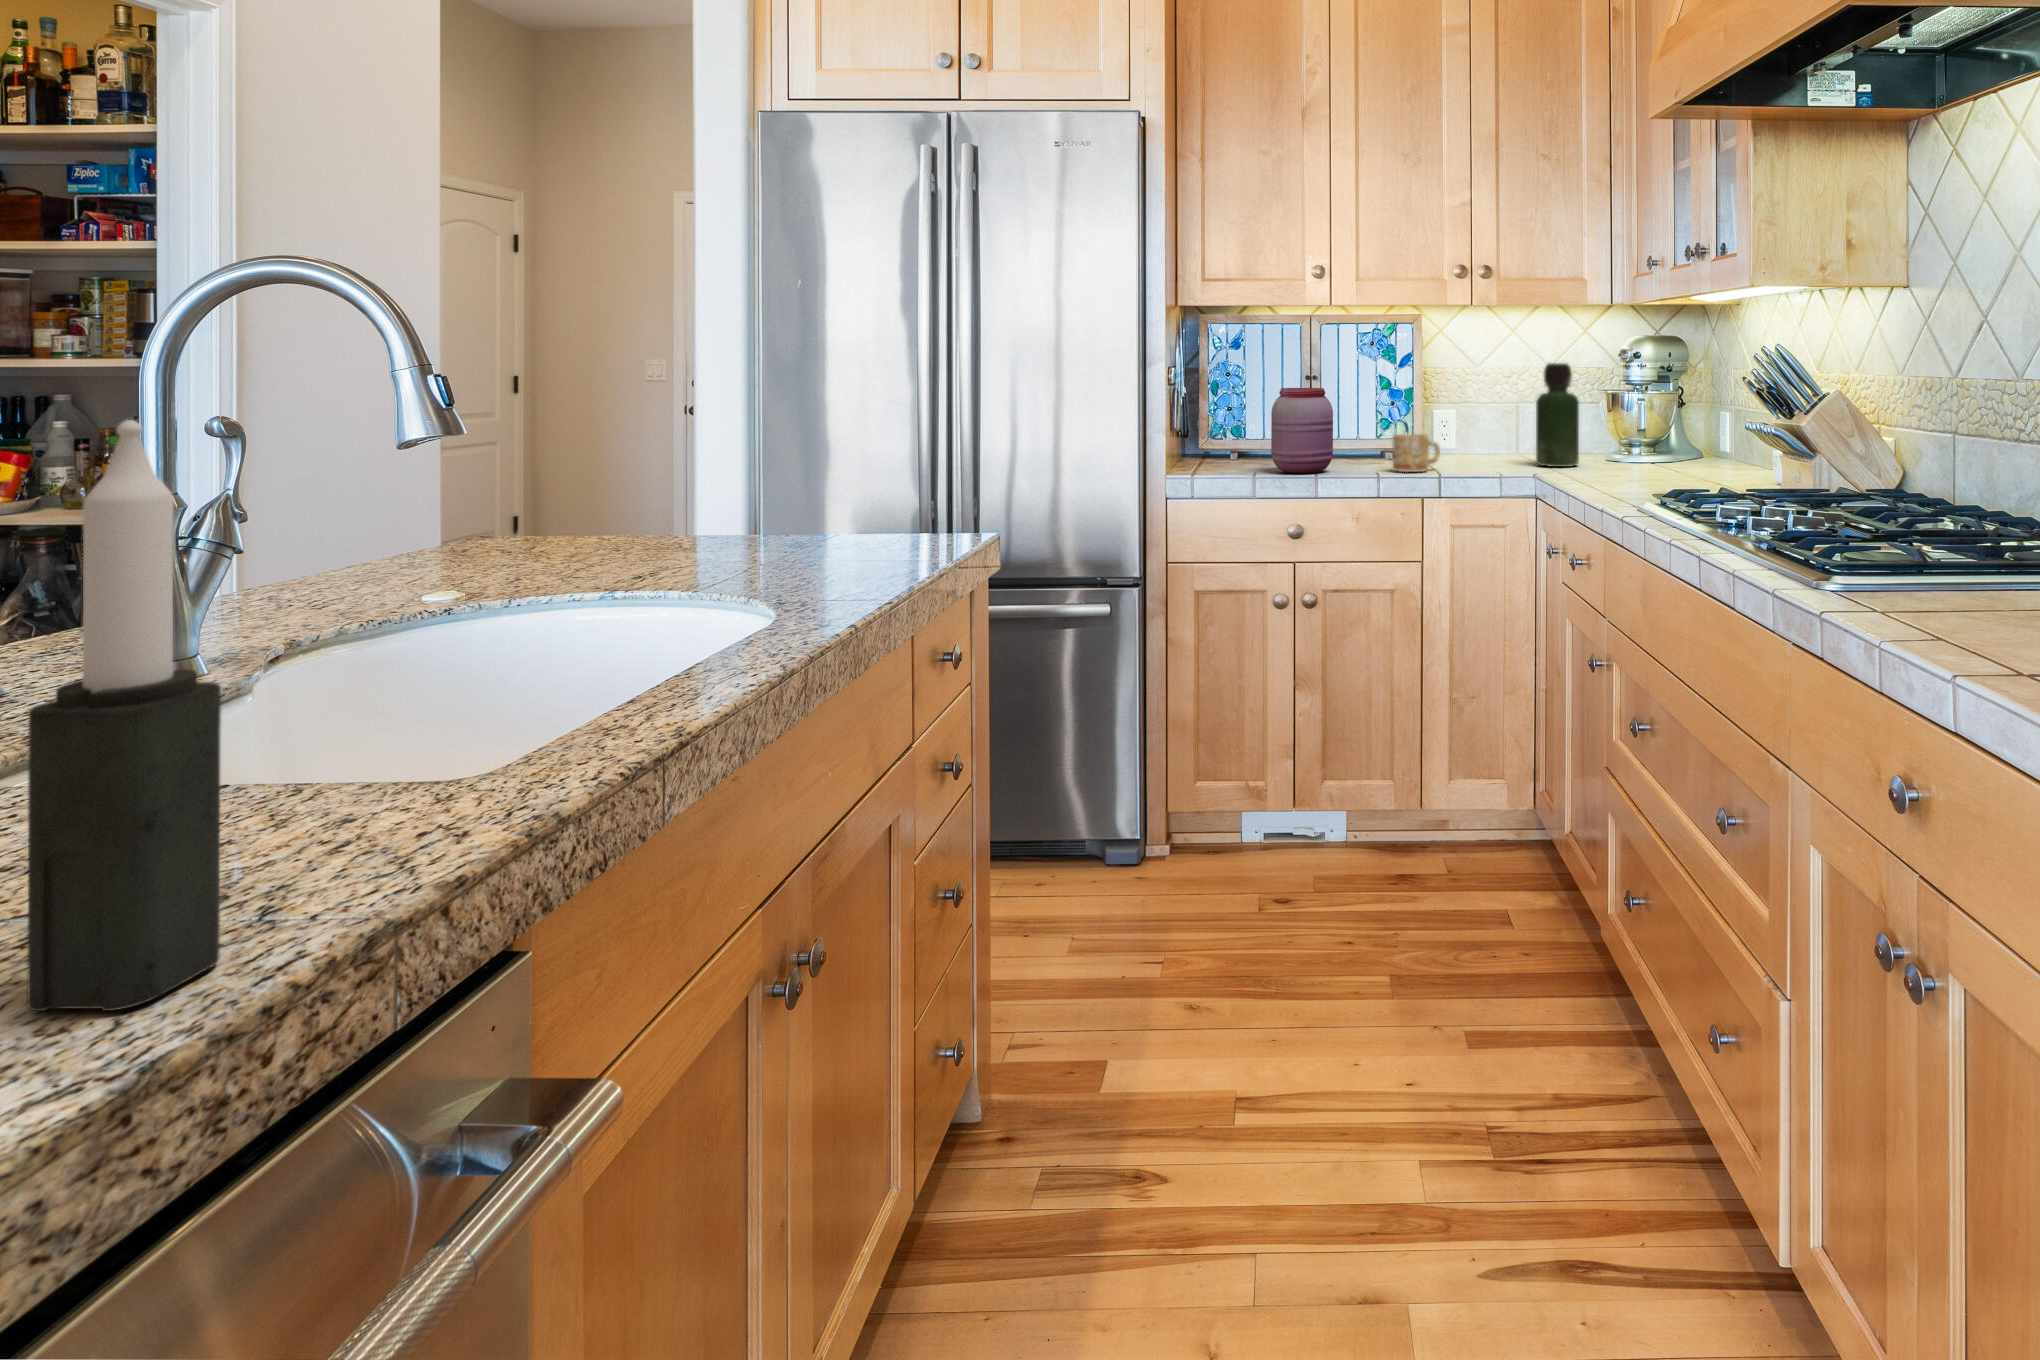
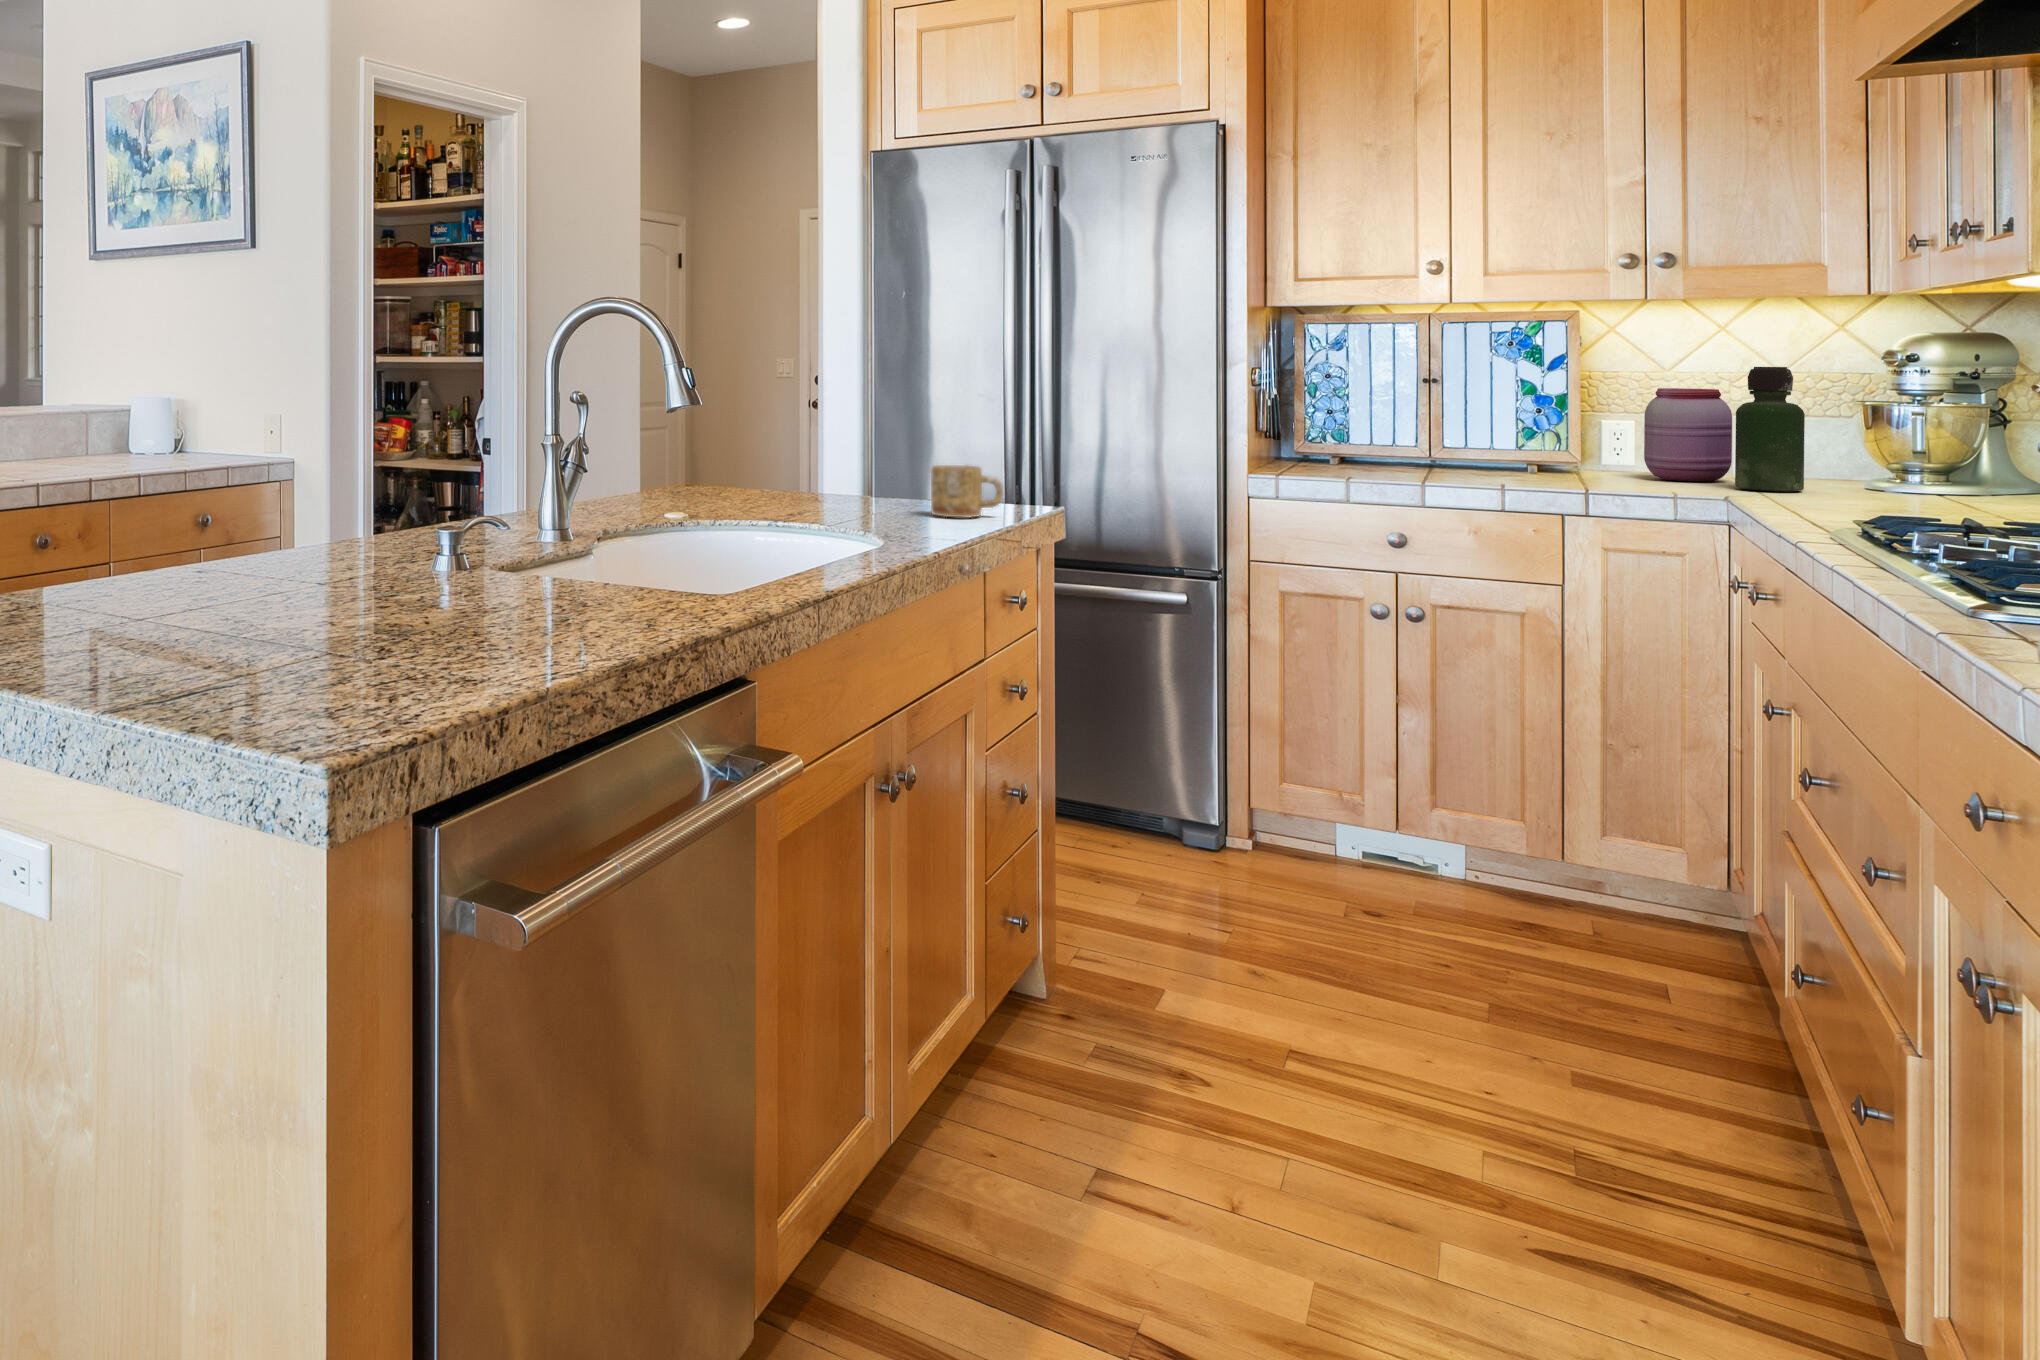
jar: present [1271,388,1333,473] -> present [1644,388,1732,482]
candle: present [27,420,221,1011] -> none [585,391,646,642]
mug: present [1392,434,1440,472] -> present [931,465,1003,518]

